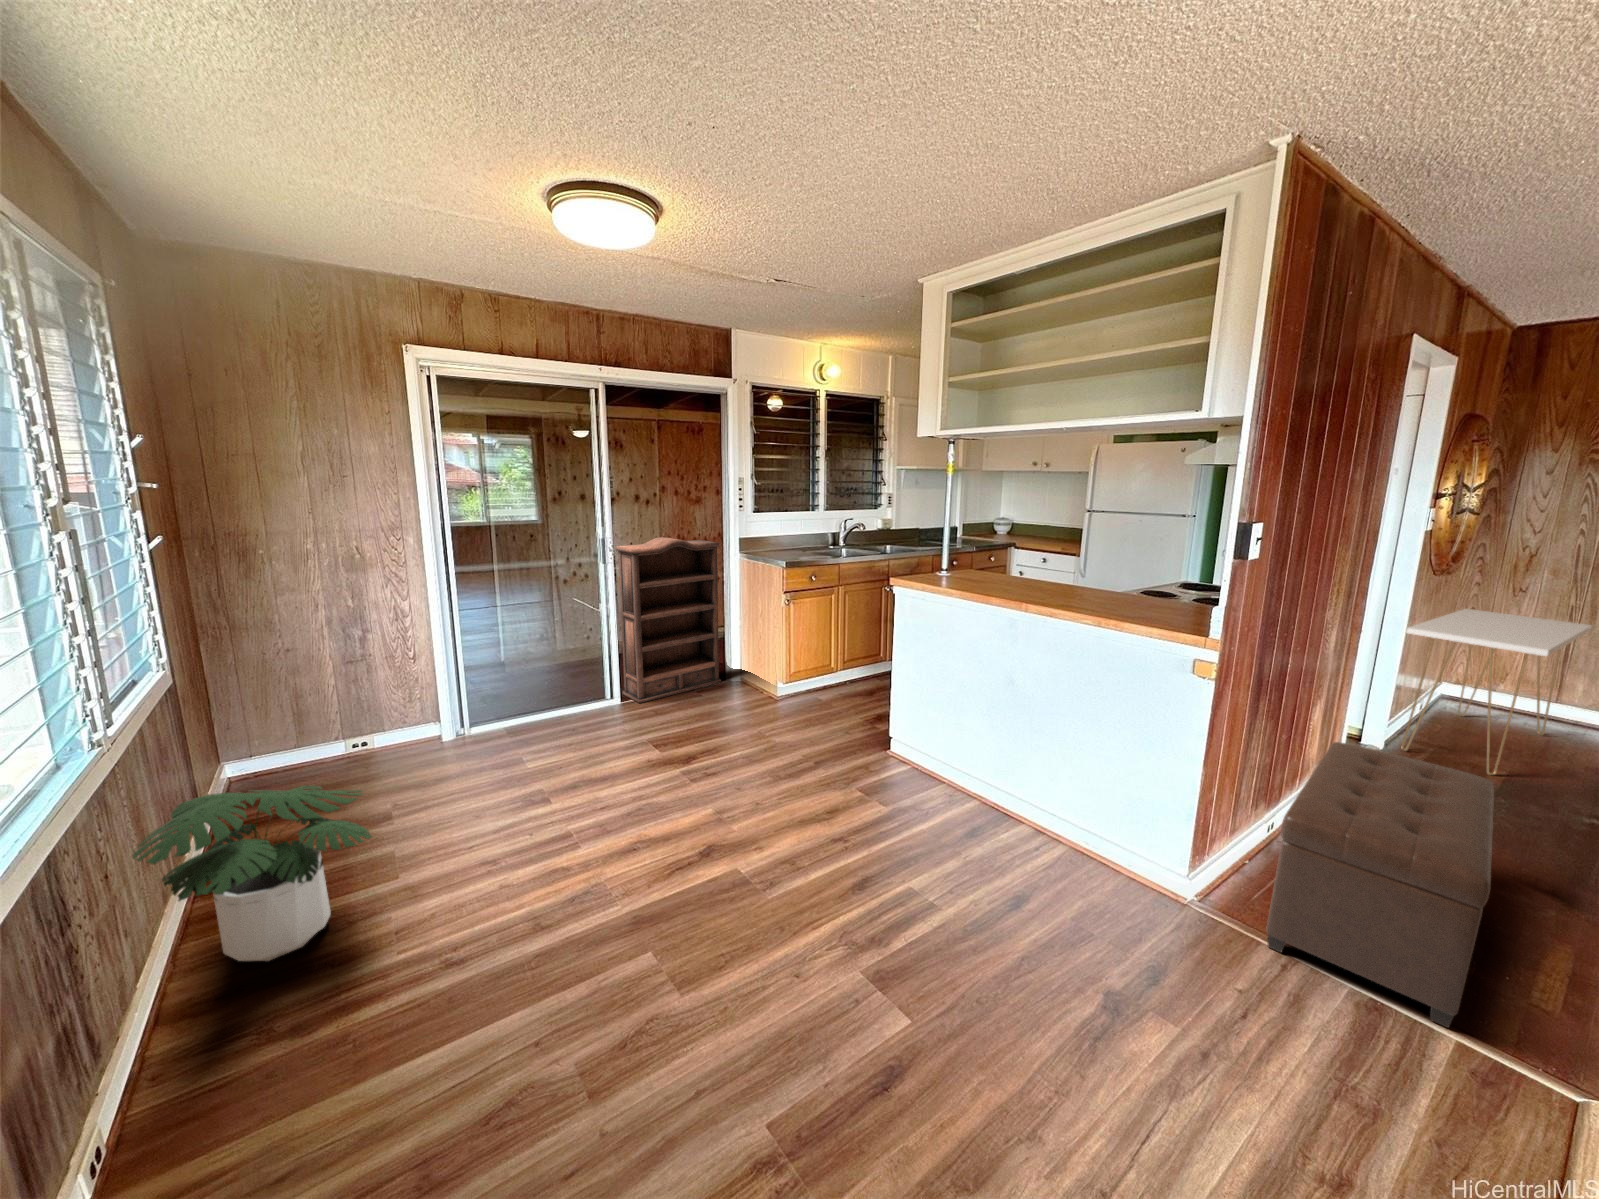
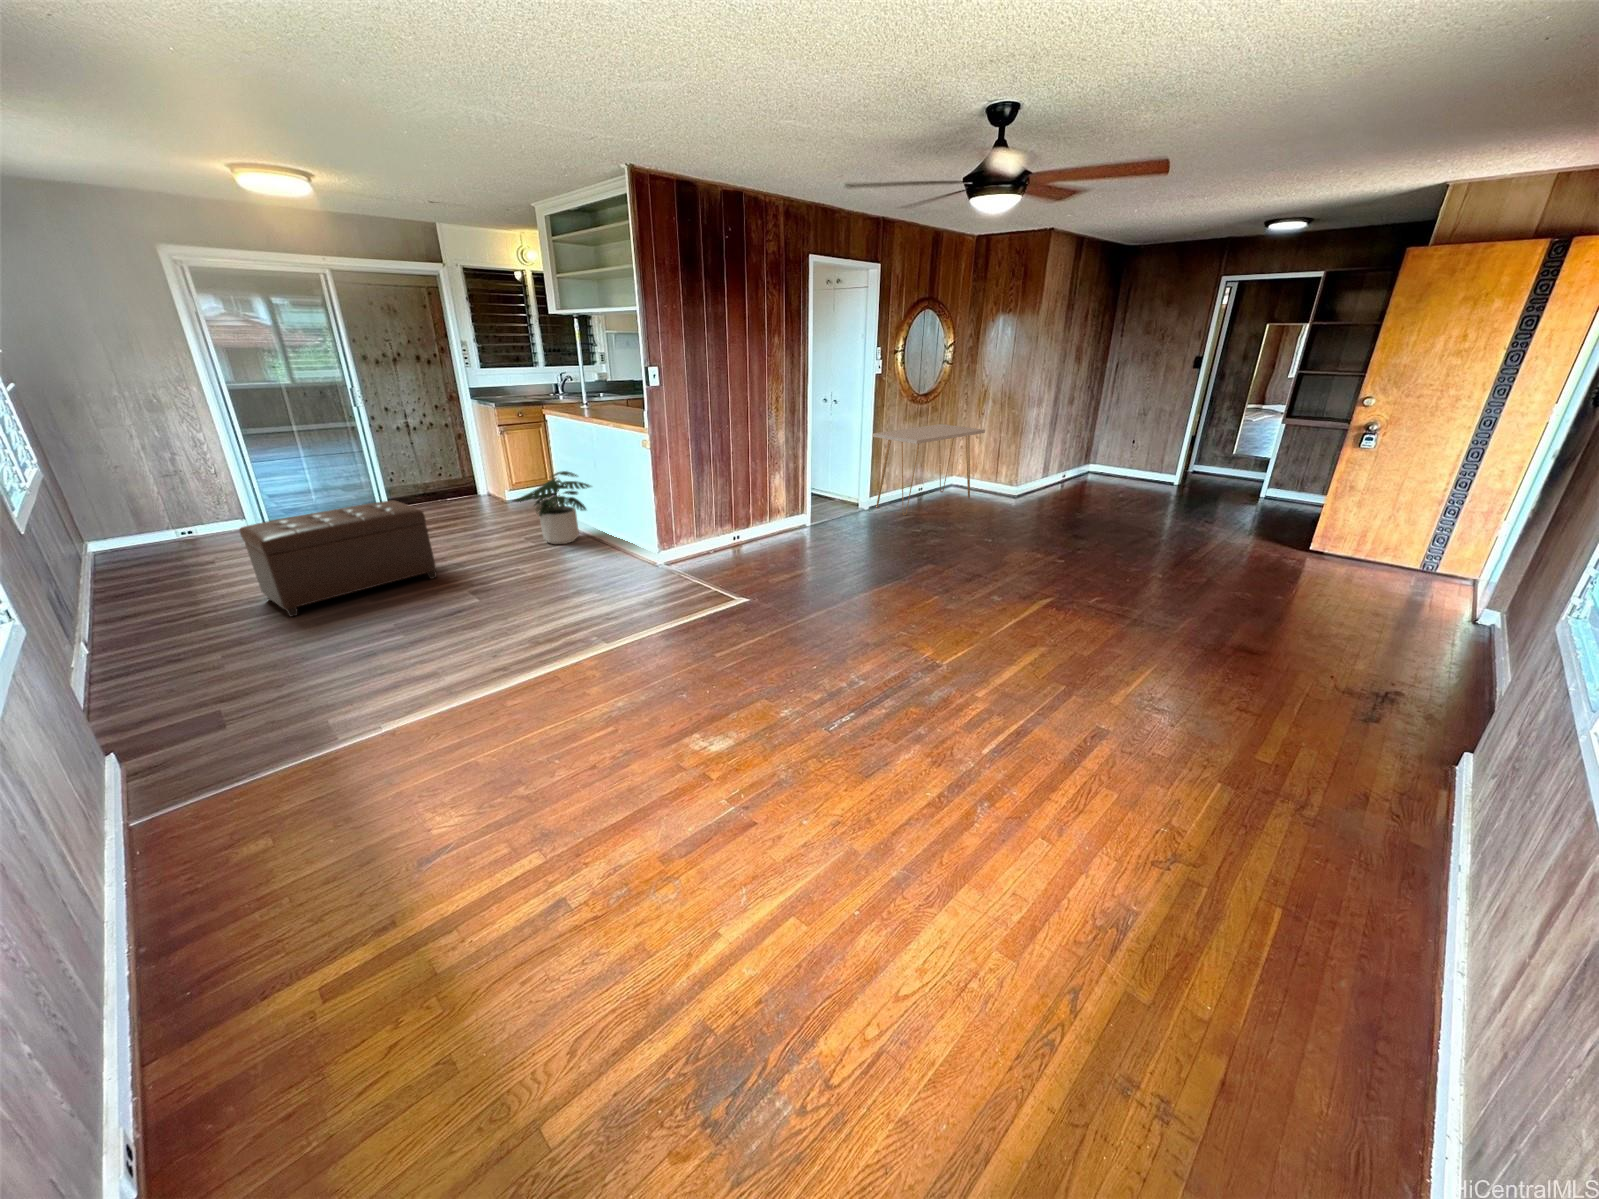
bookshelf: present [616,537,721,703] -> none [366,388,472,508]
ottoman: present [1266,742,1494,1028] -> present [240,500,437,617]
potted plant: present [133,785,372,961] -> present [514,471,590,544]

